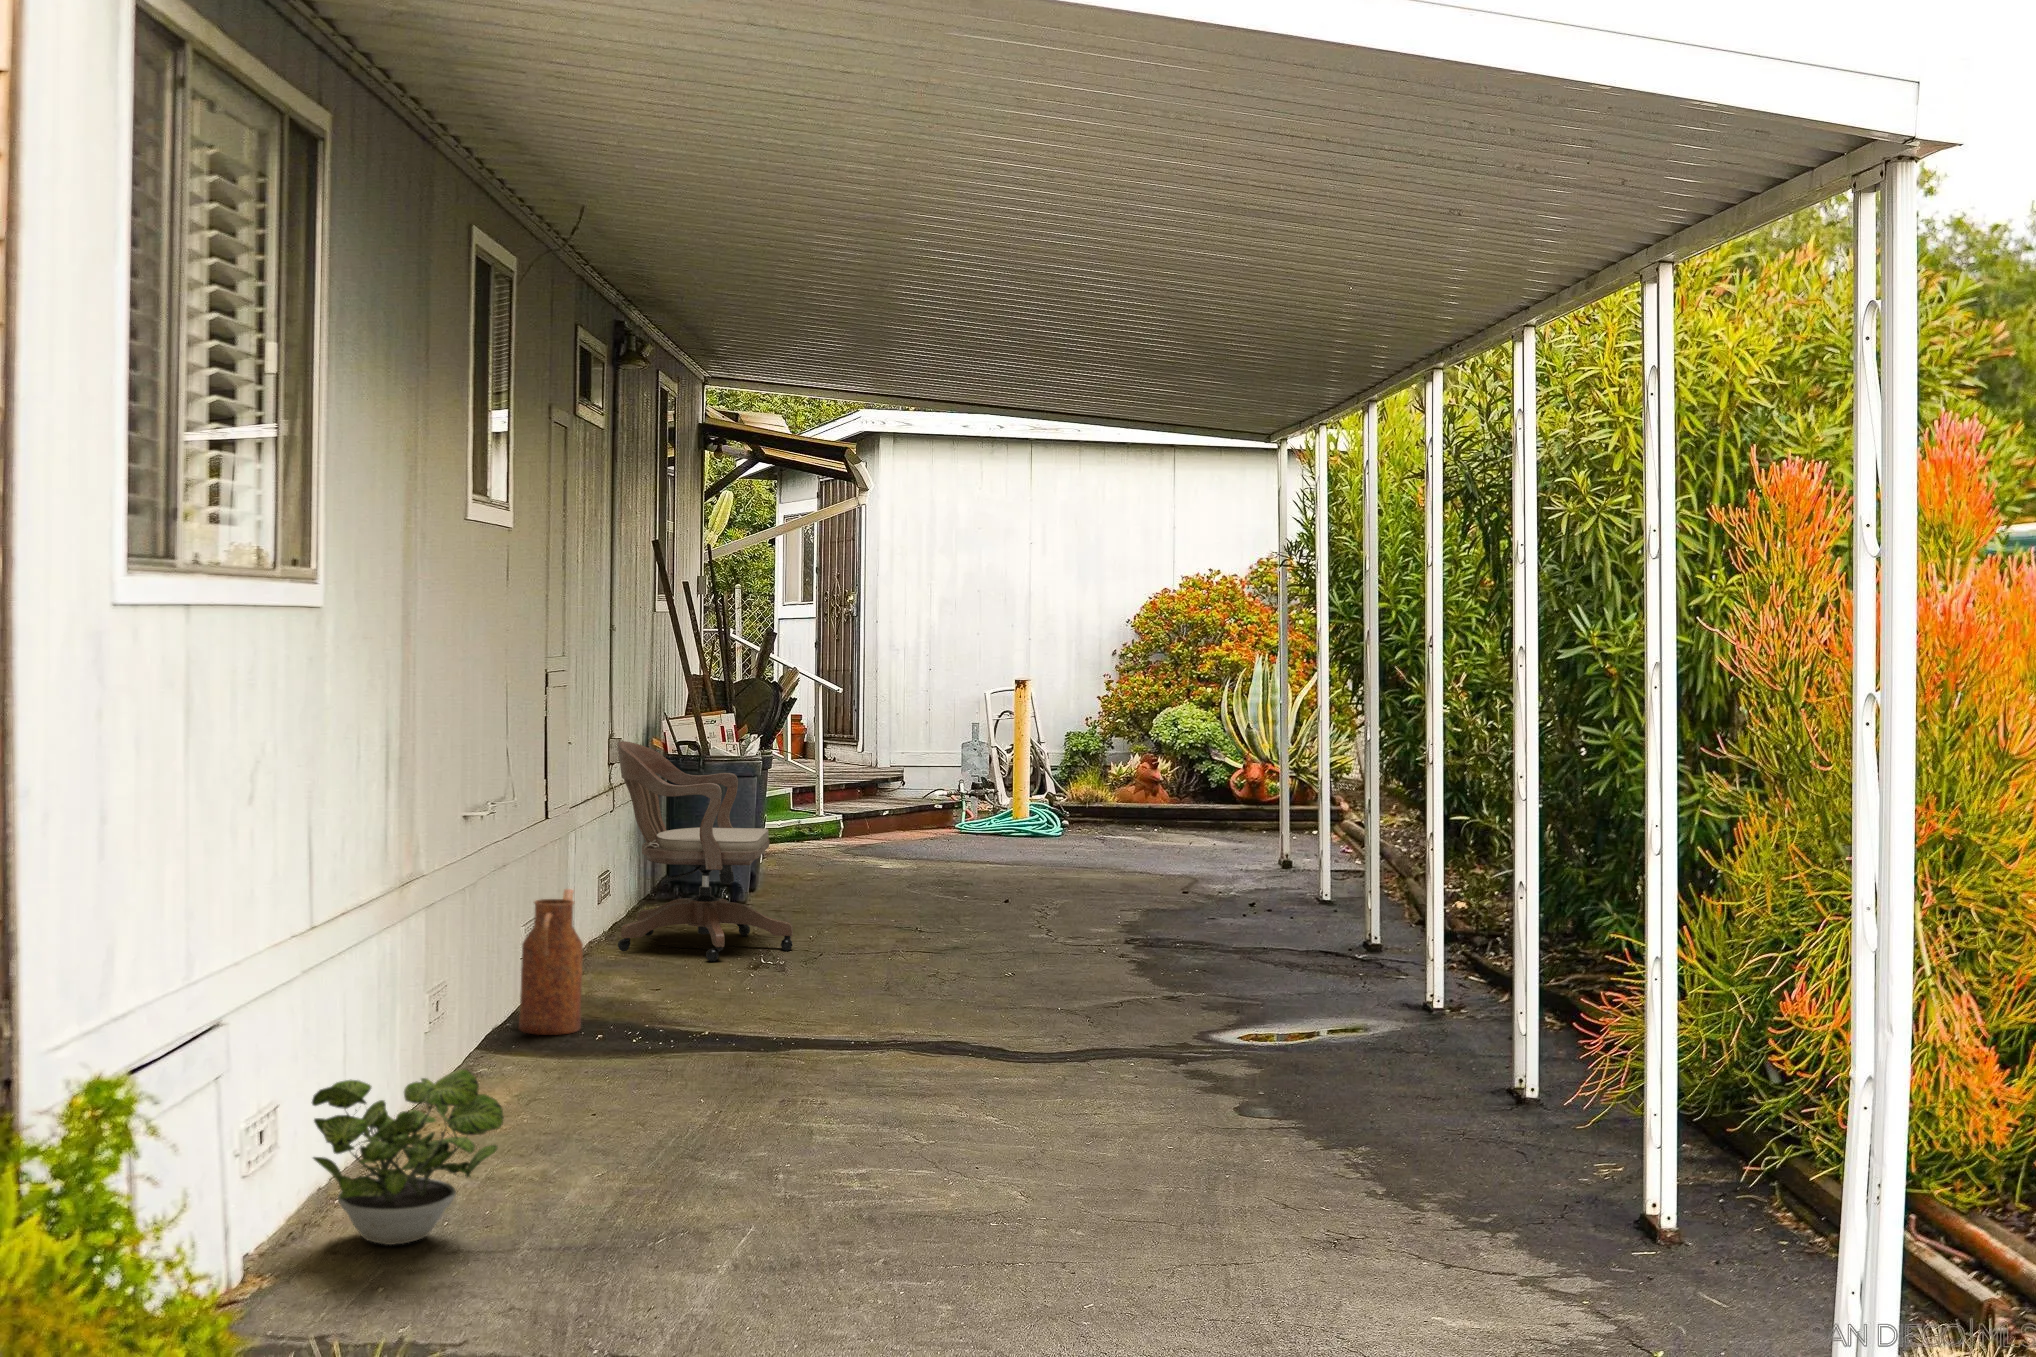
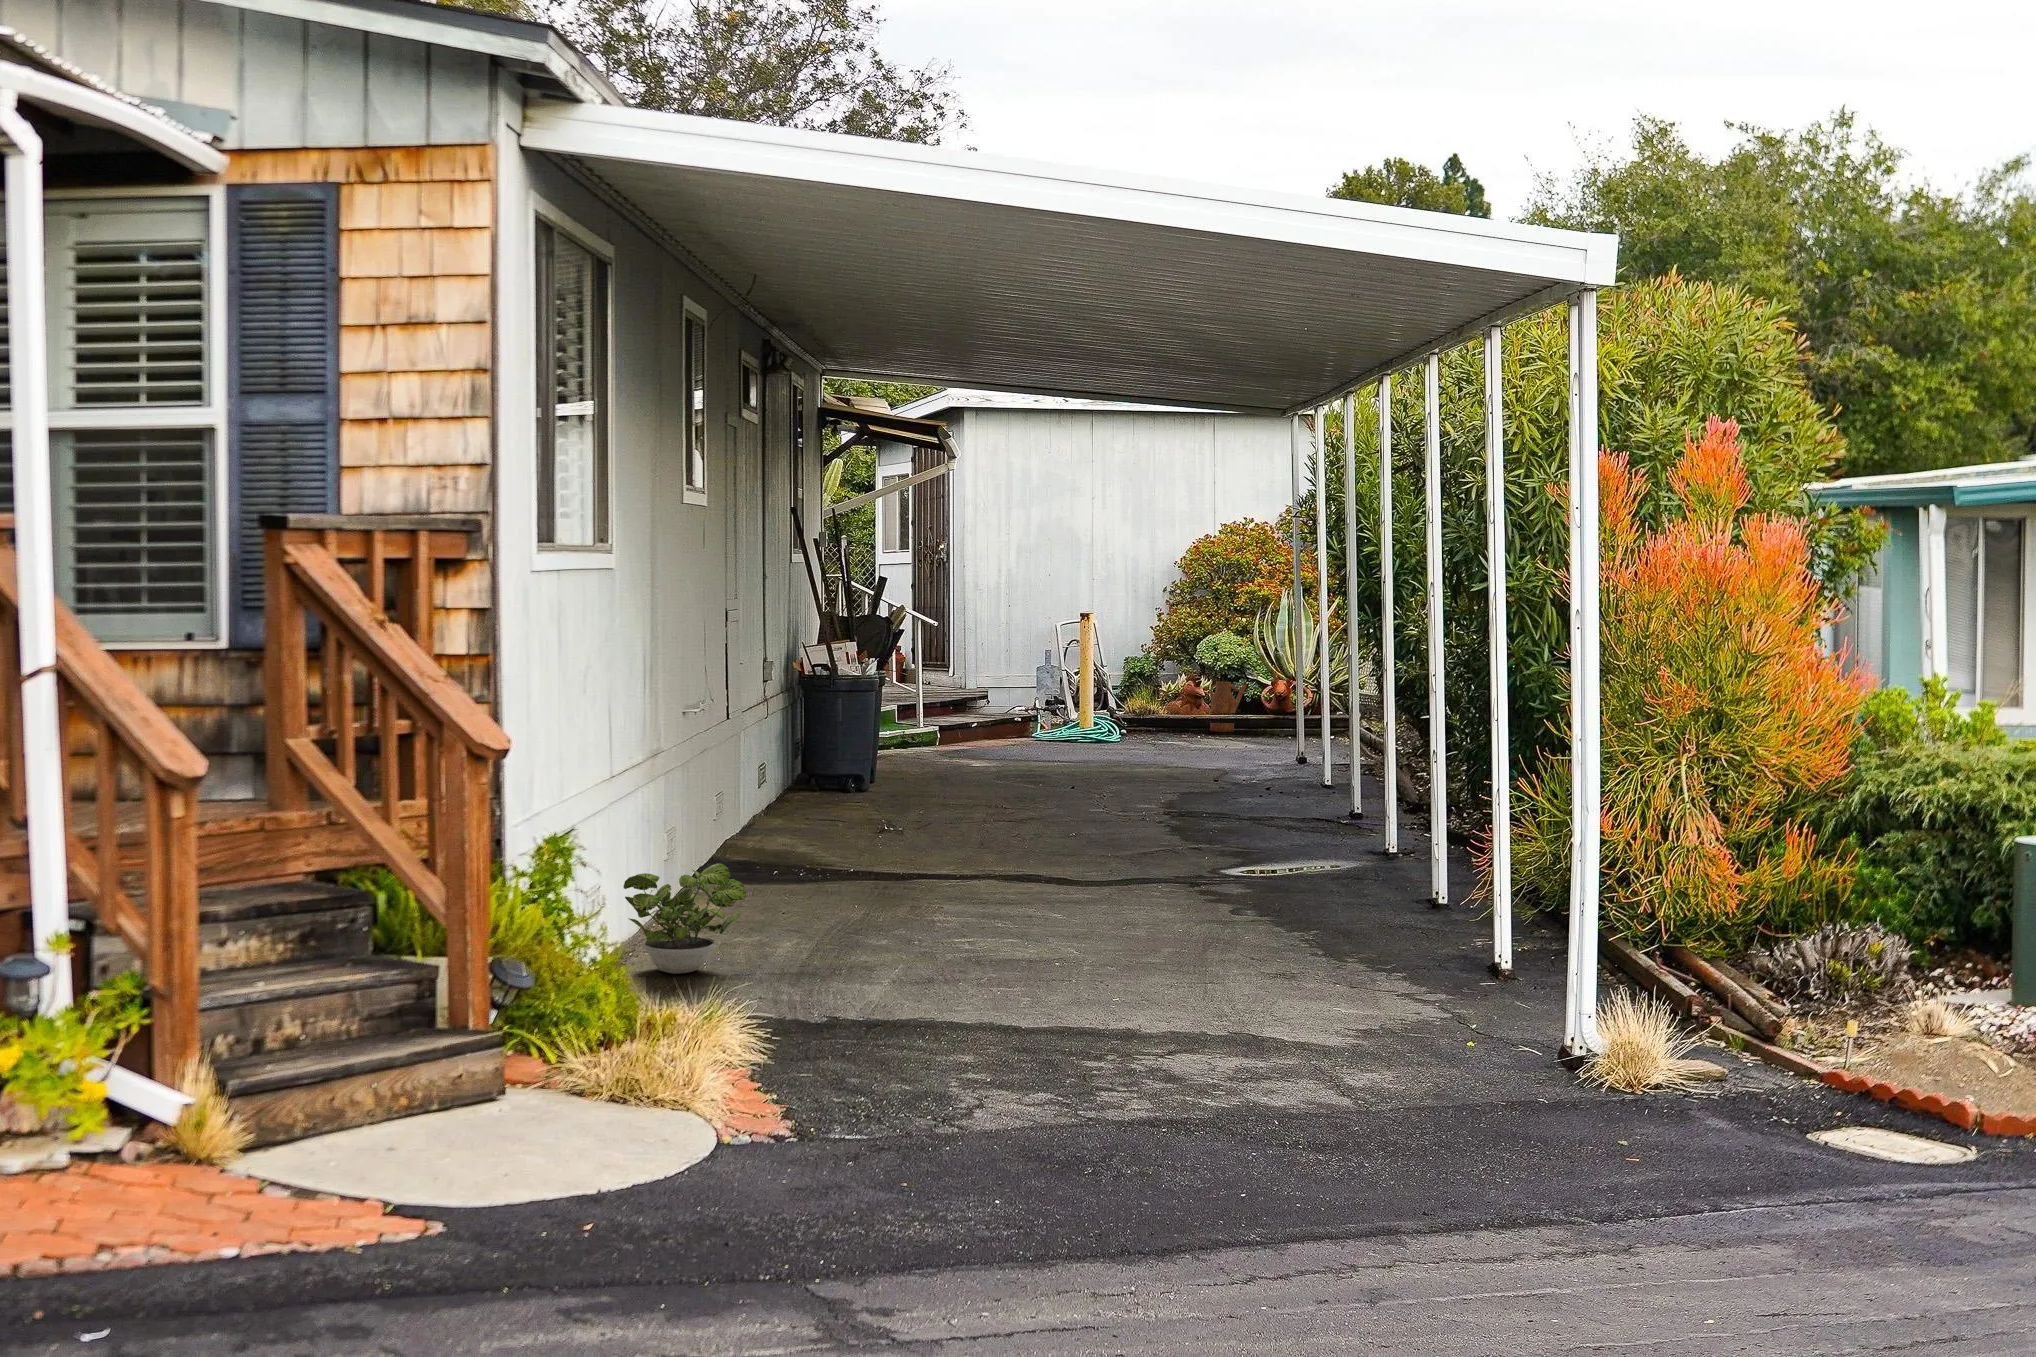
chair: present [617,741,793,961] -> none [774,664,908,828]
watering can: present [519,889,583,1035] -> present [1210,681,1247,732]

